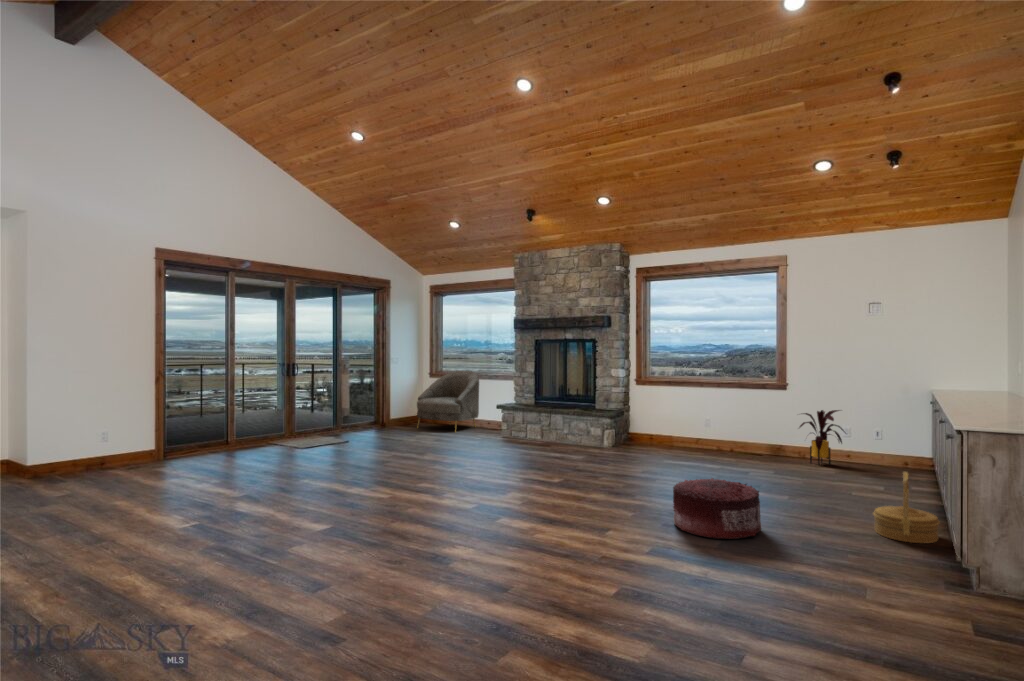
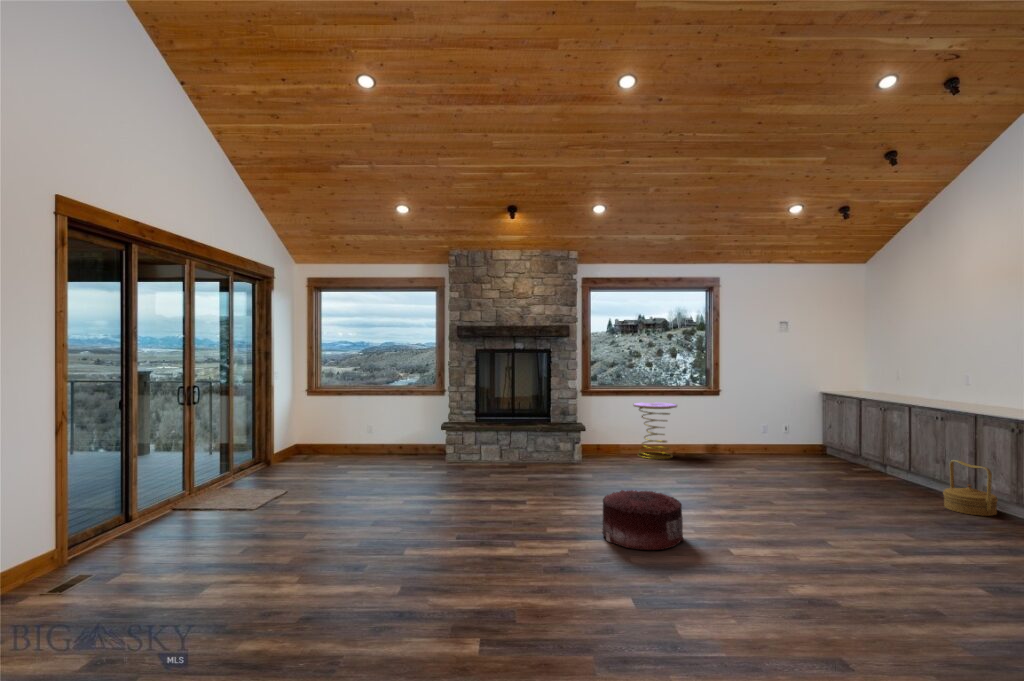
armchair: present [417,371,479,432] -> none [315,386,395,464]
side table: none [673,395,721,454] -> present [633,402,677,459]
house plant: present [800,410,845,465] -> none [738,410,784,458]
pouf: present [673,478,761,539] -> present [602,490,684,550]

